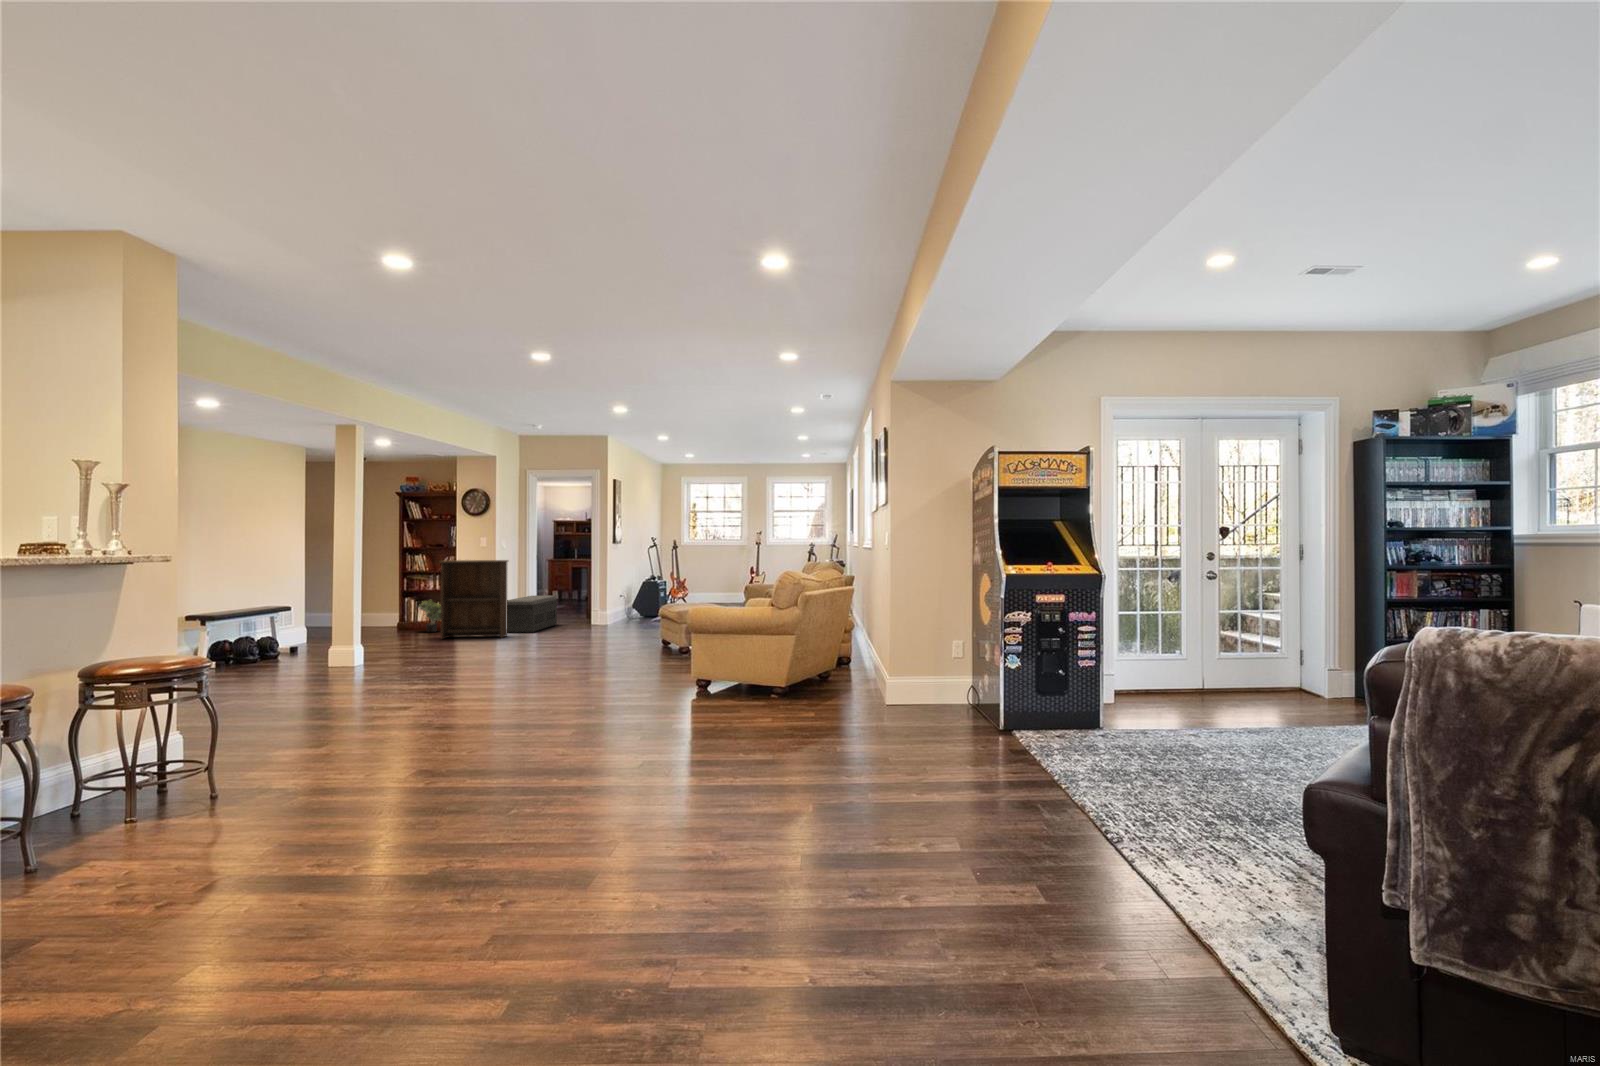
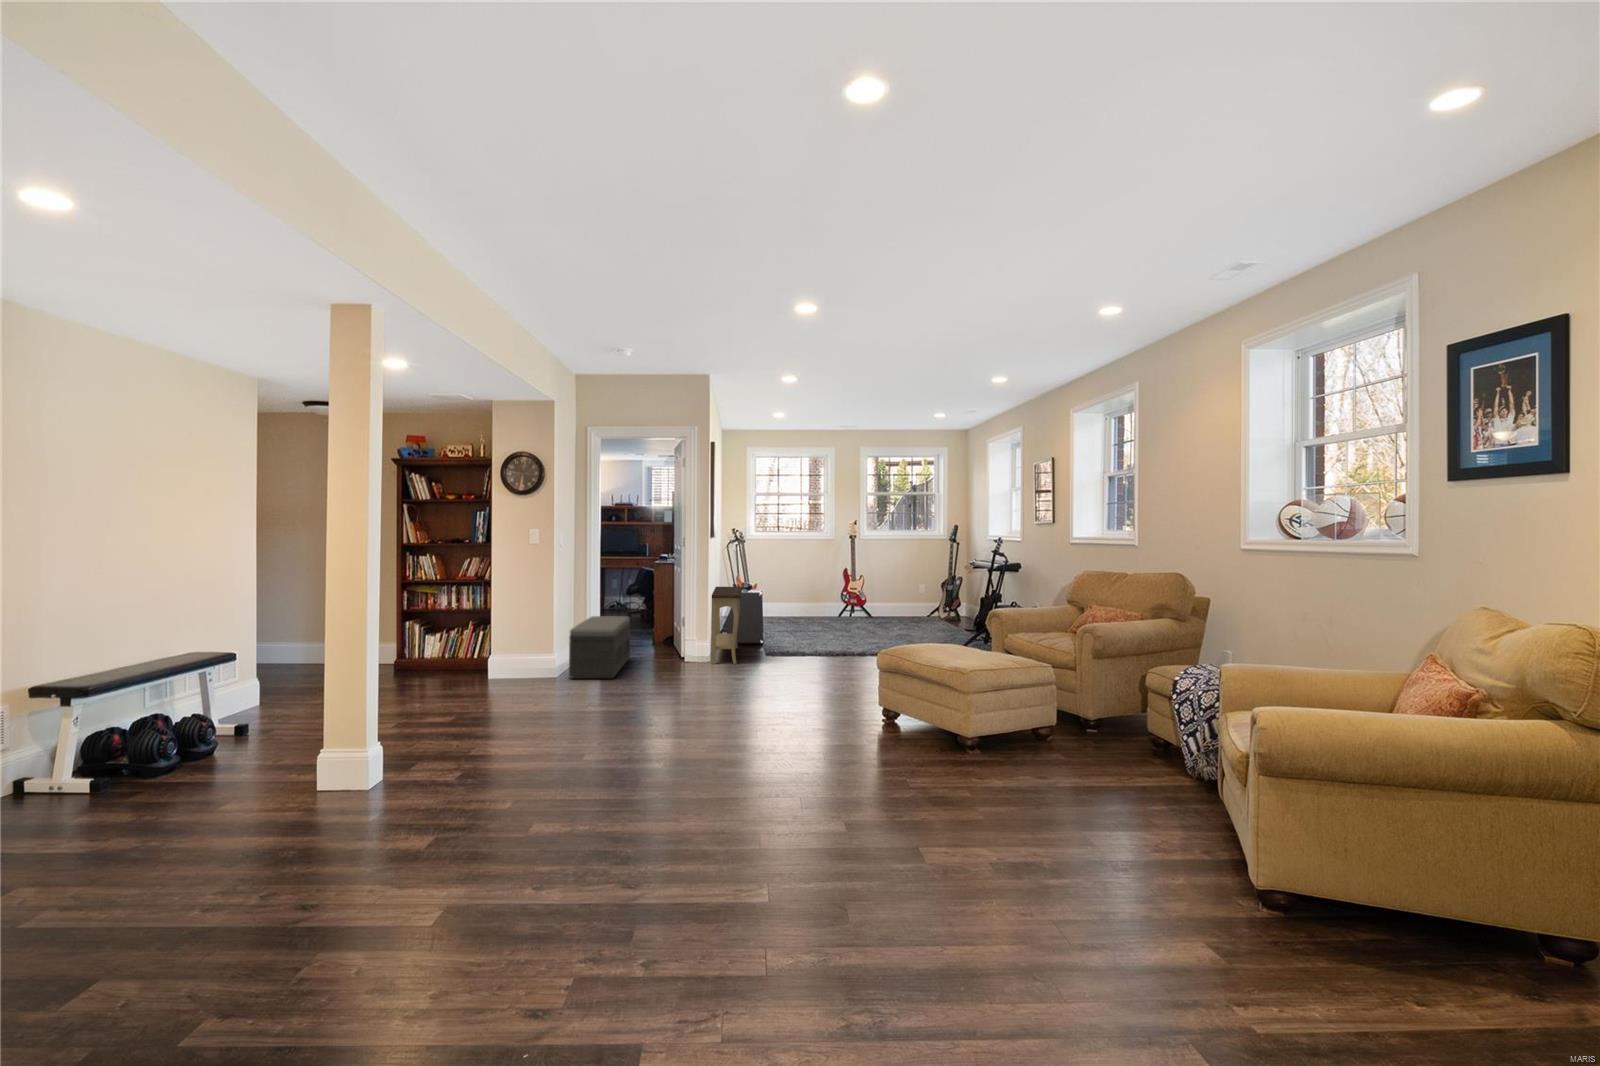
bookshelf: present [440,560,508,639] -> none [478,568,584,696]
console table: none [607,577,642,627] -> present [711,587,742,664]
potted plant: present [419,600,441,632] -> none [430,625,473,677]

